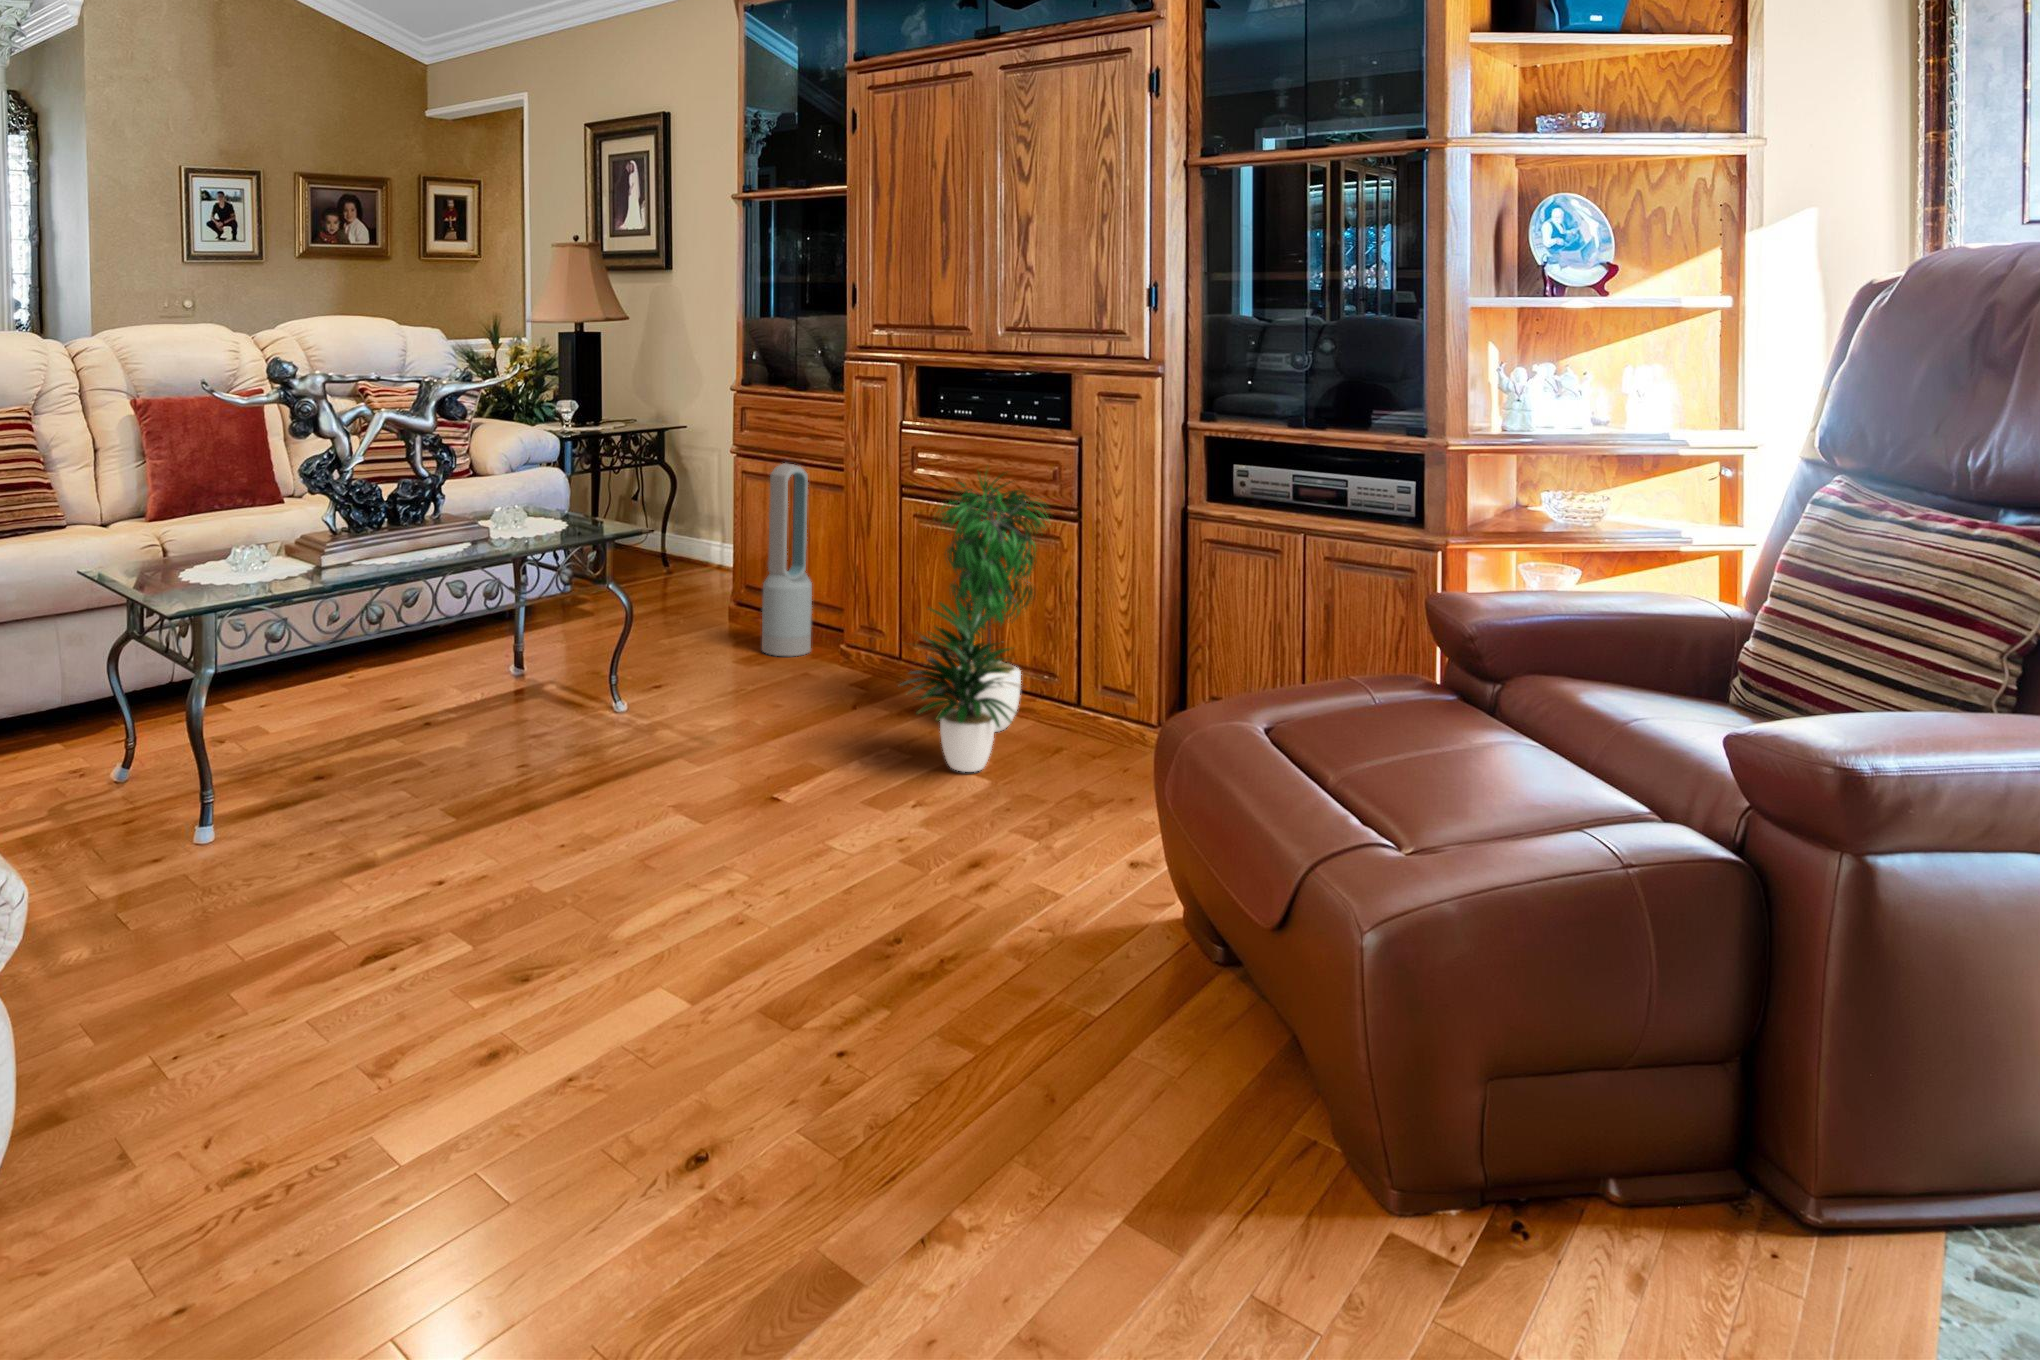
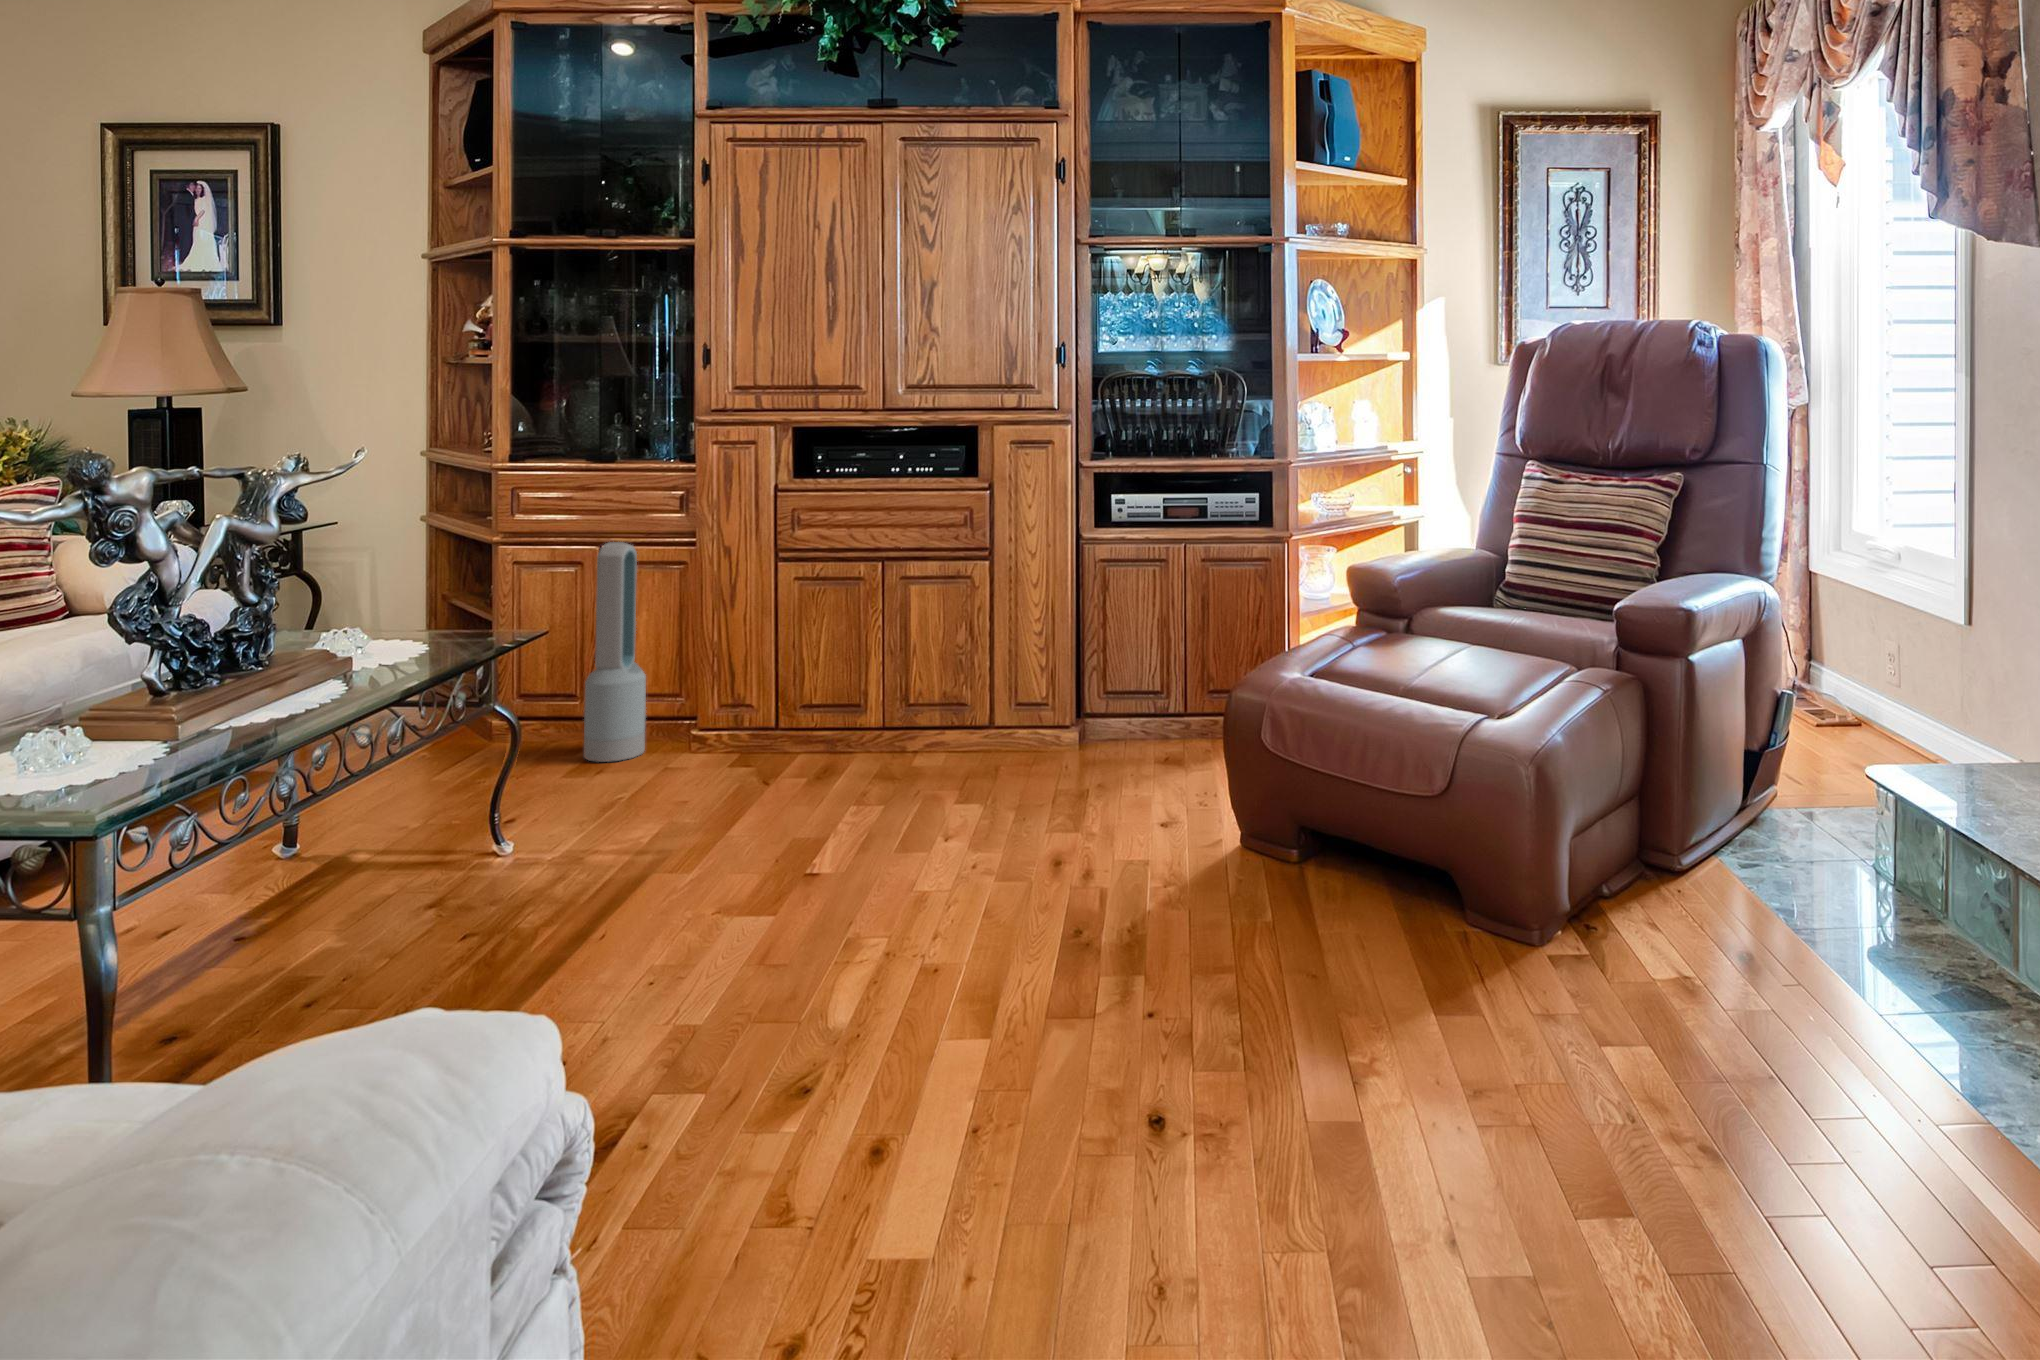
potted plant: present [899,474,1046,772] -> none [873,512,1023,807]

